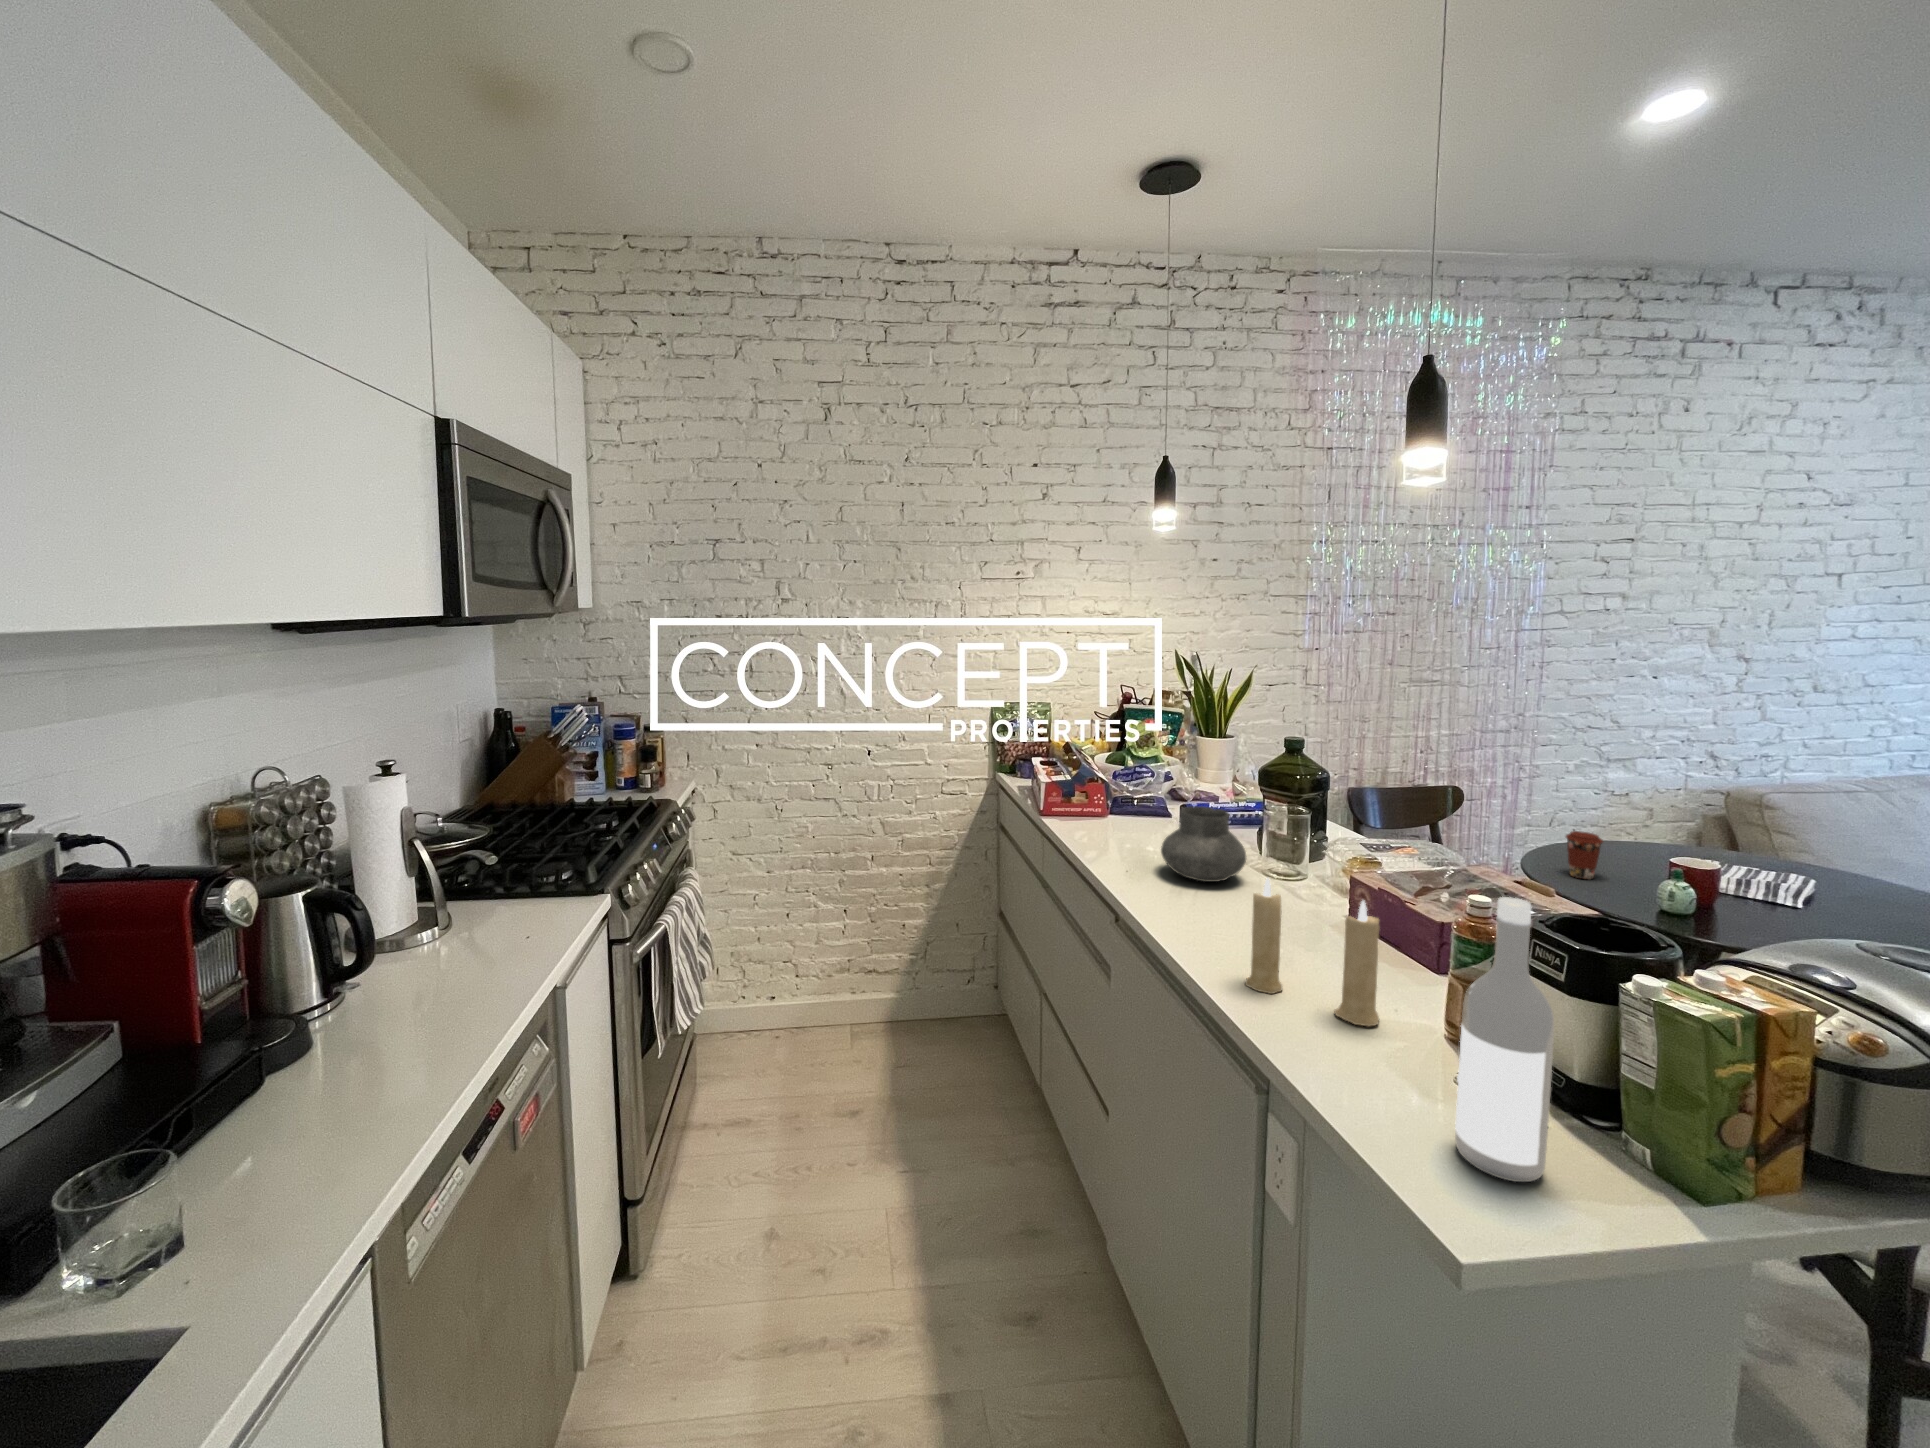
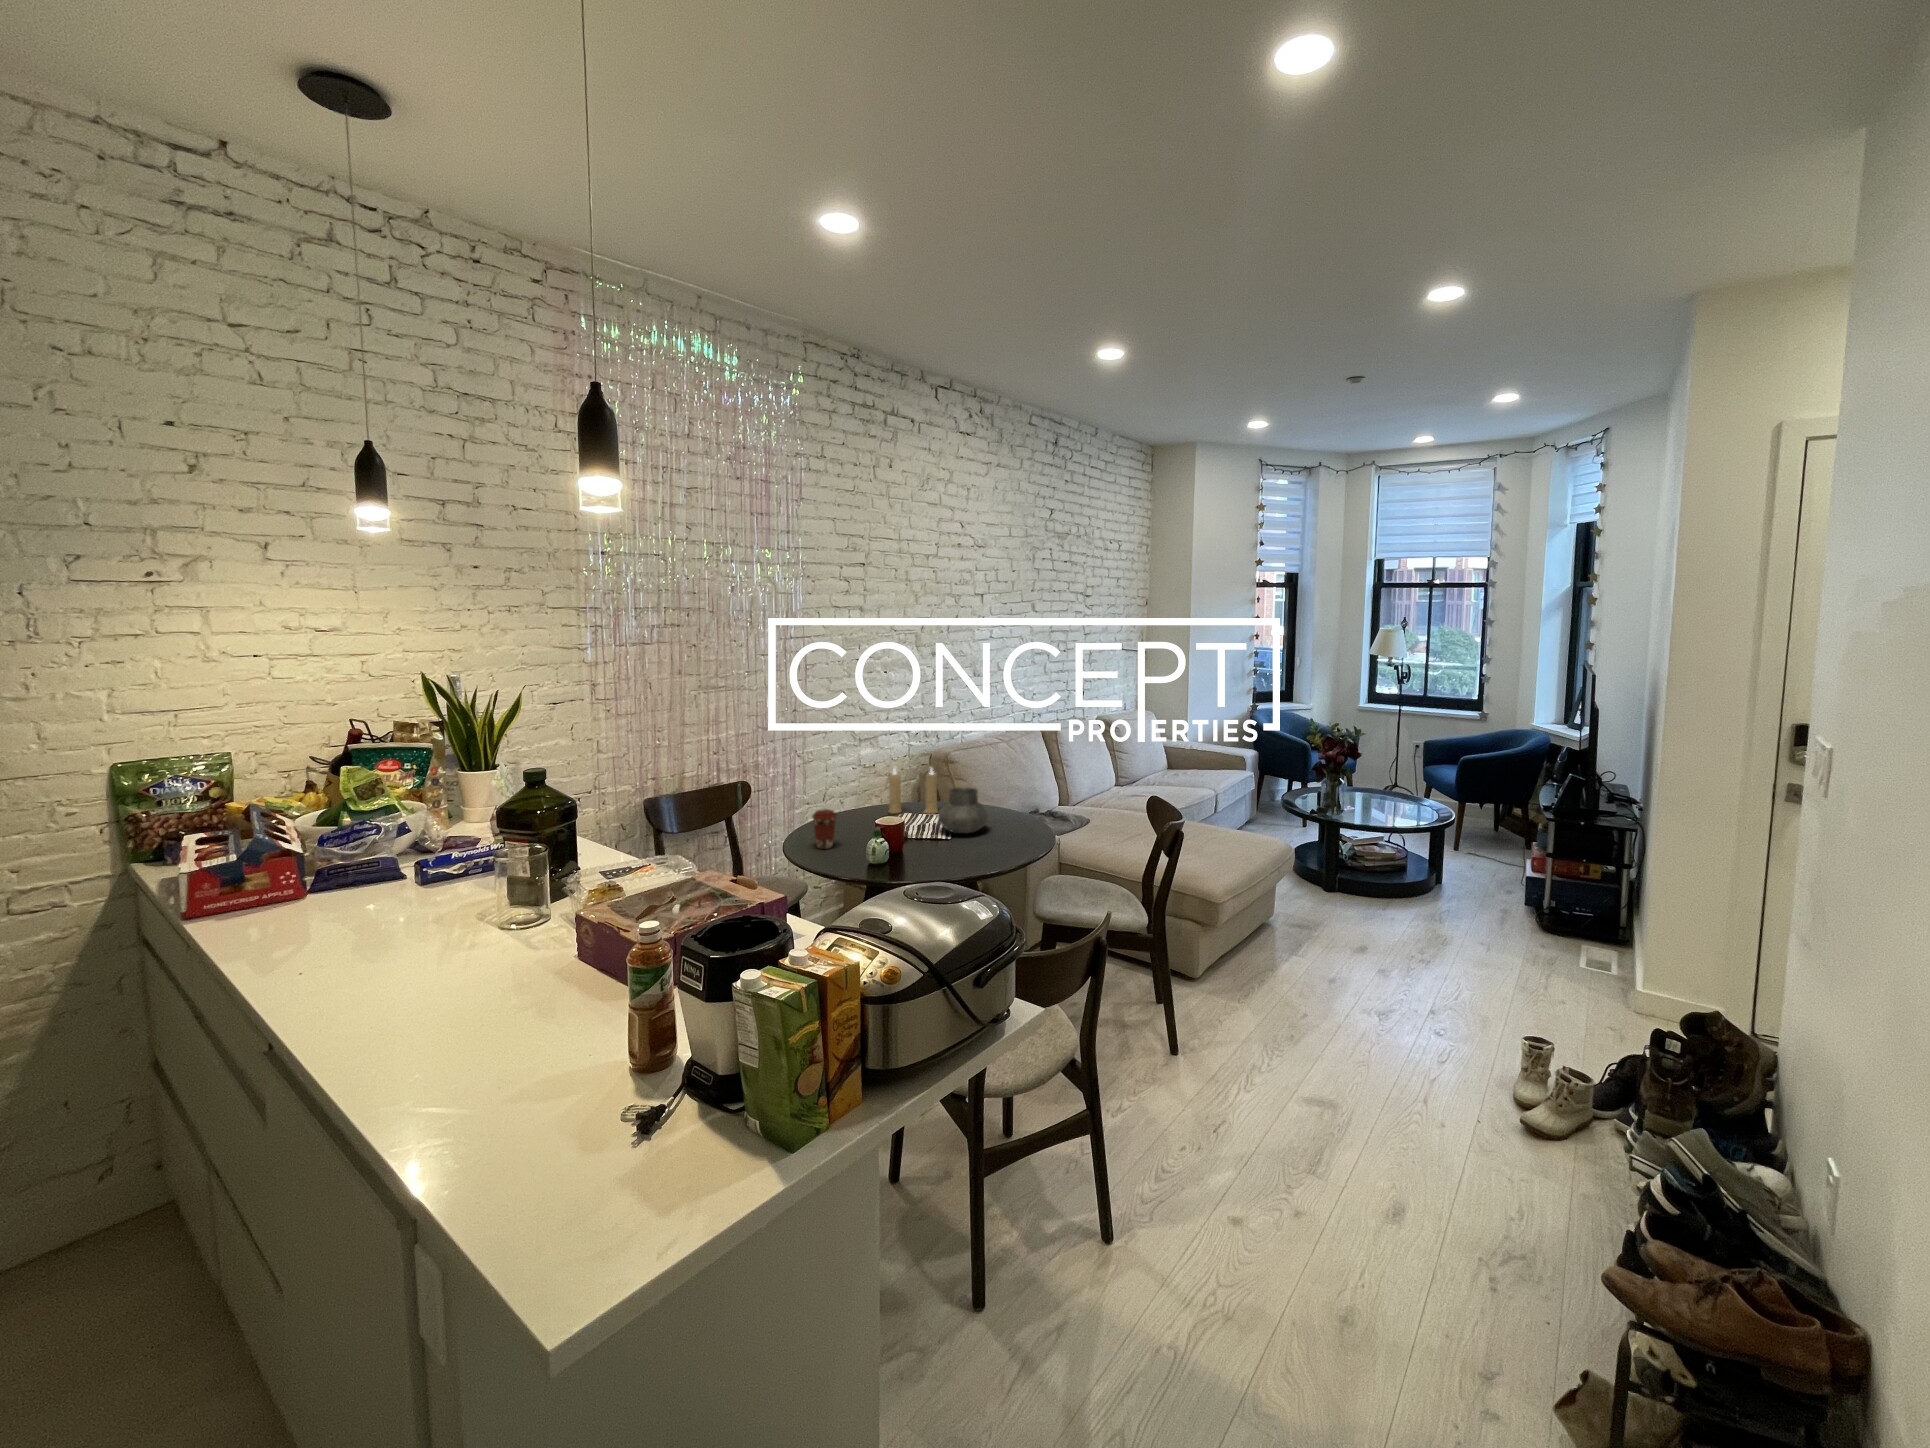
vase: present [1161,806,1246,882] -> present [938,788,988,833]
candle: present [1245,878,1380,1026] -> present [888,768,938,814]
wine bottle: present [1455,897,1554,1182] -> none [589,937,673,1218]

